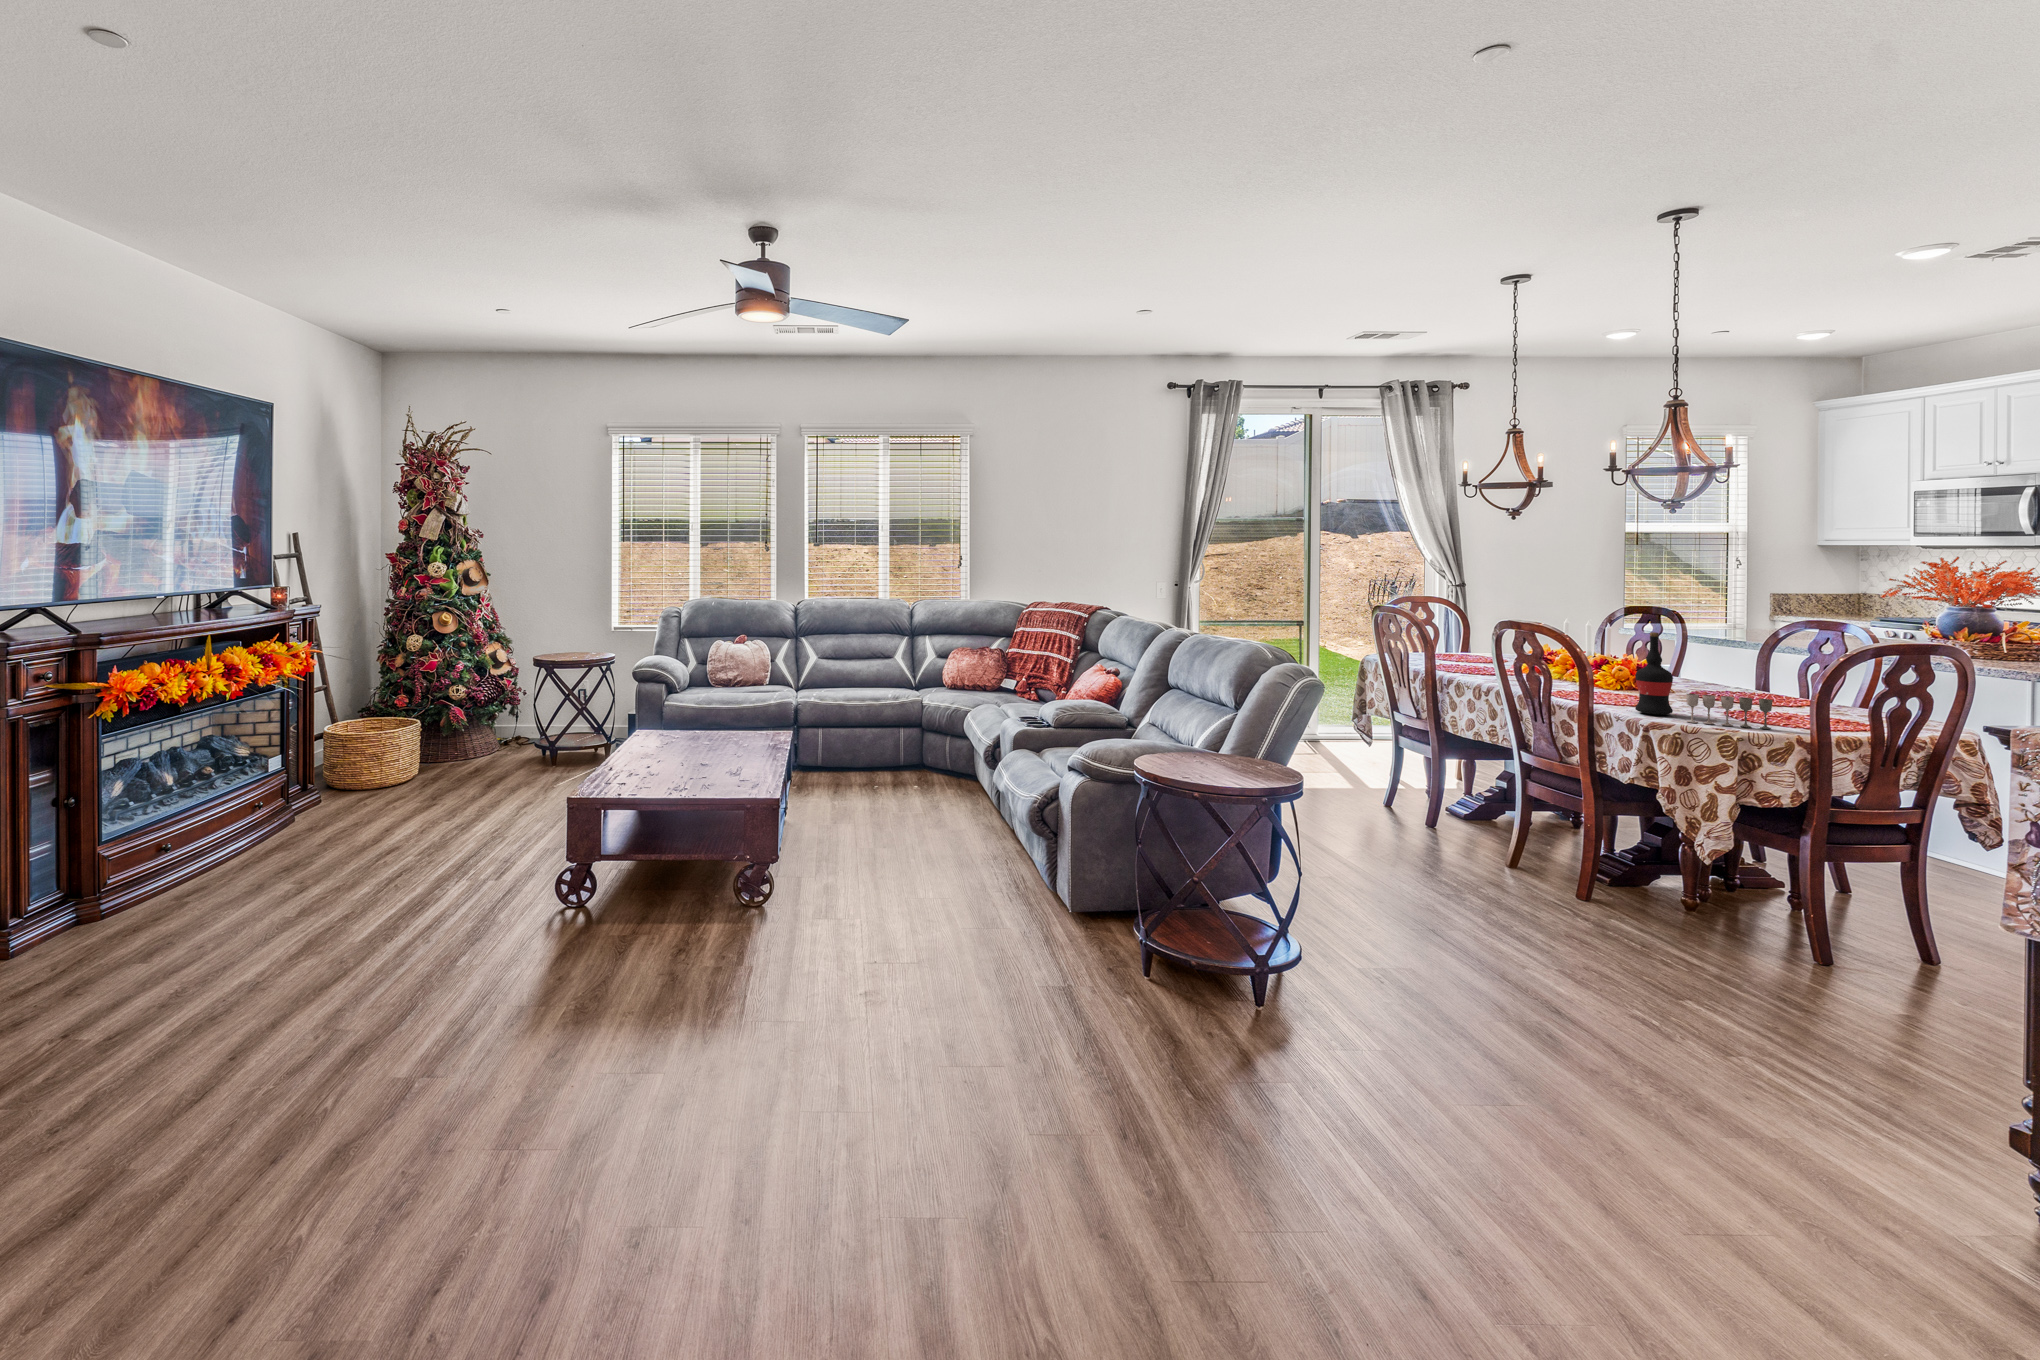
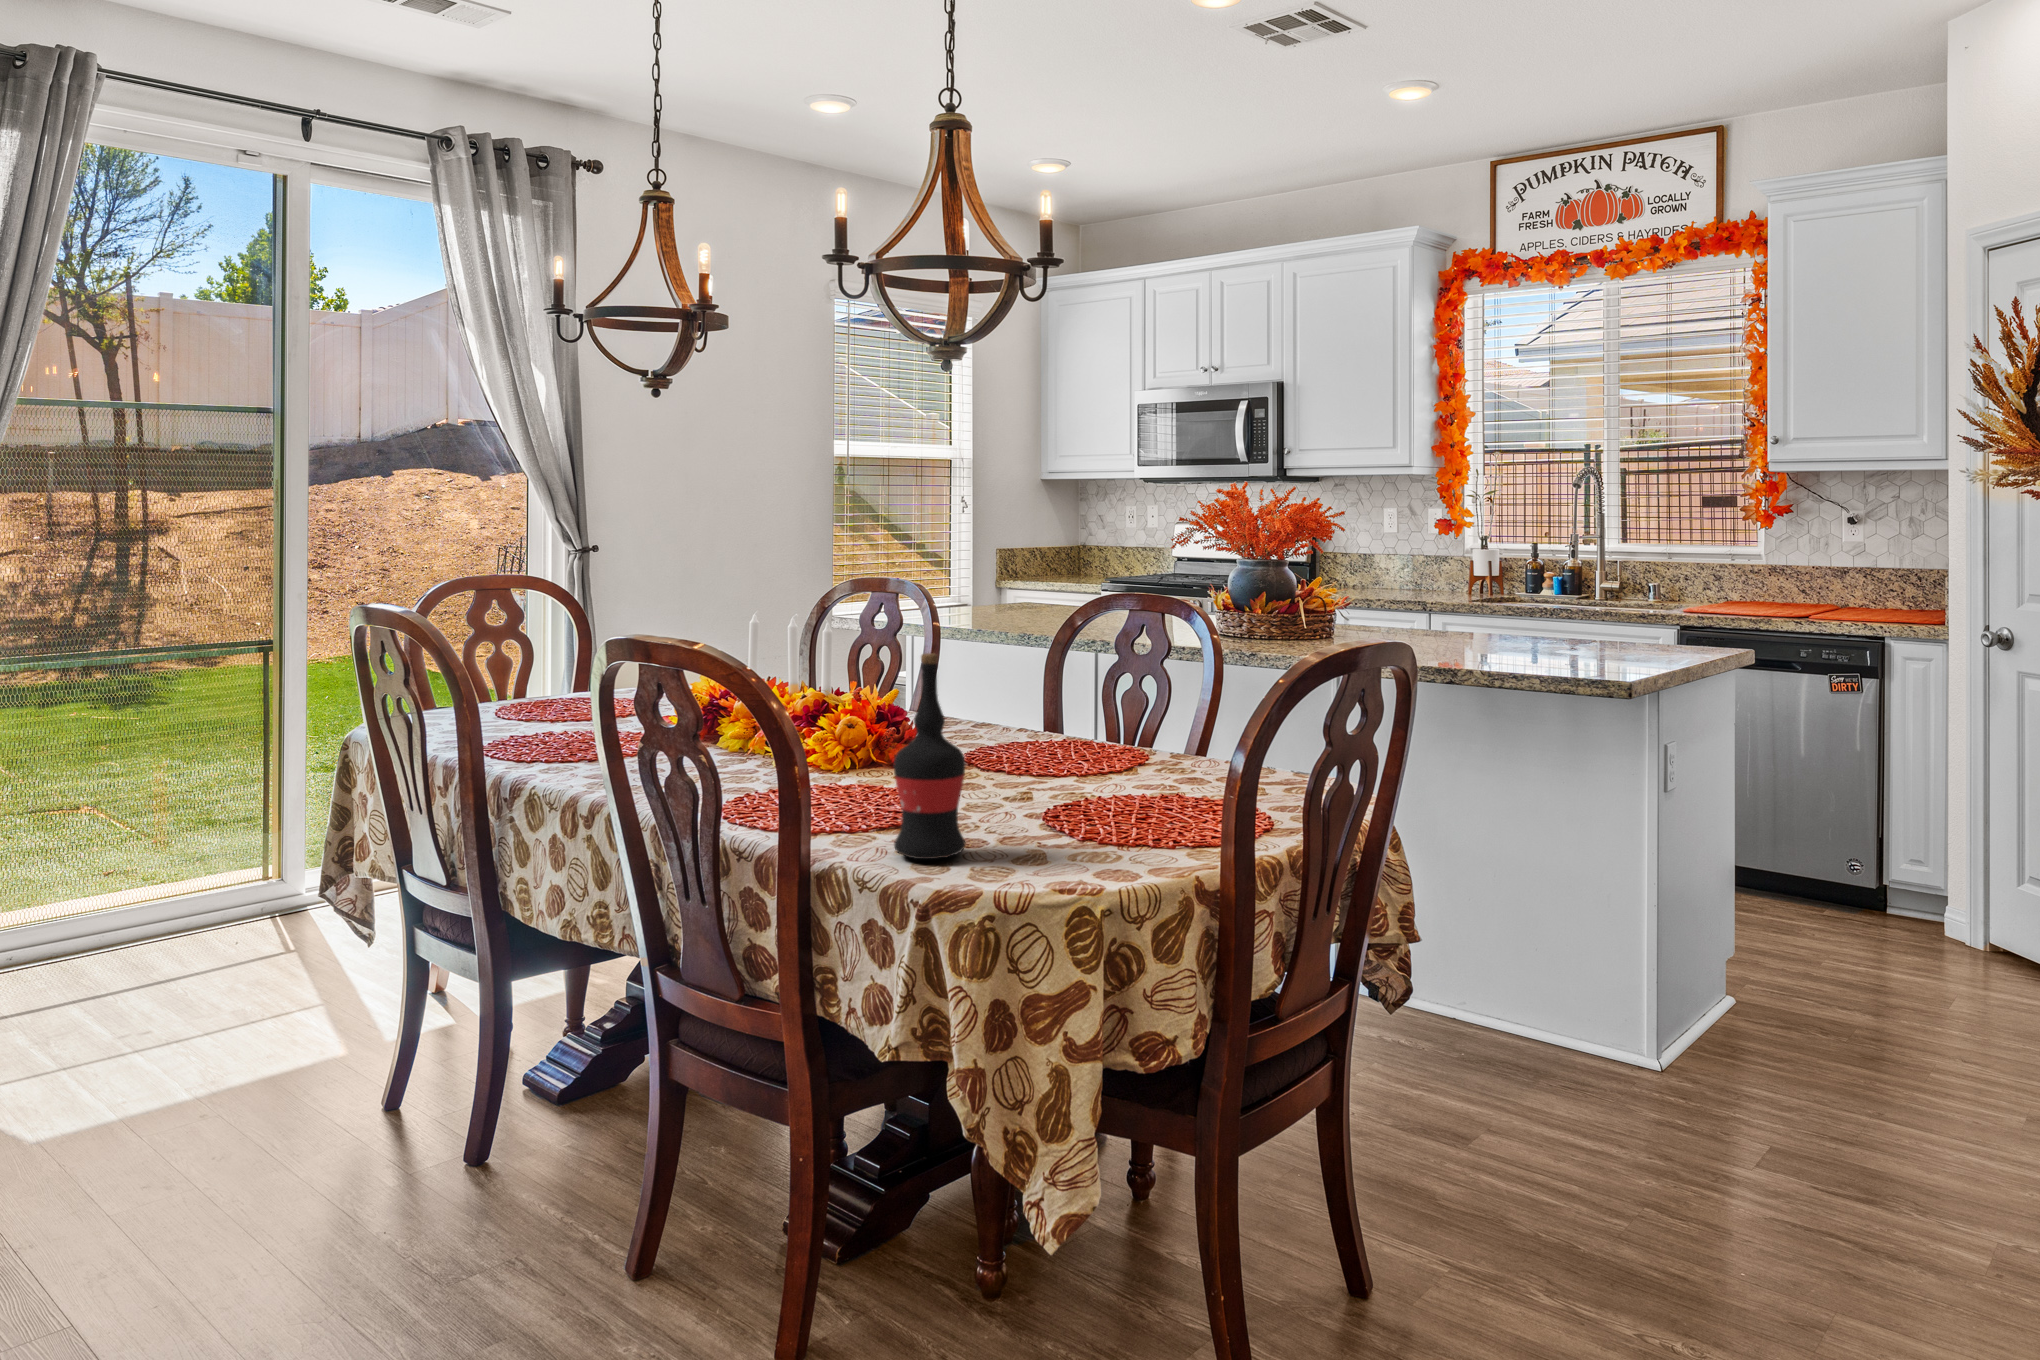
wine glass: present [1686,694,1773,729] -> none [996,799,1149,877]

